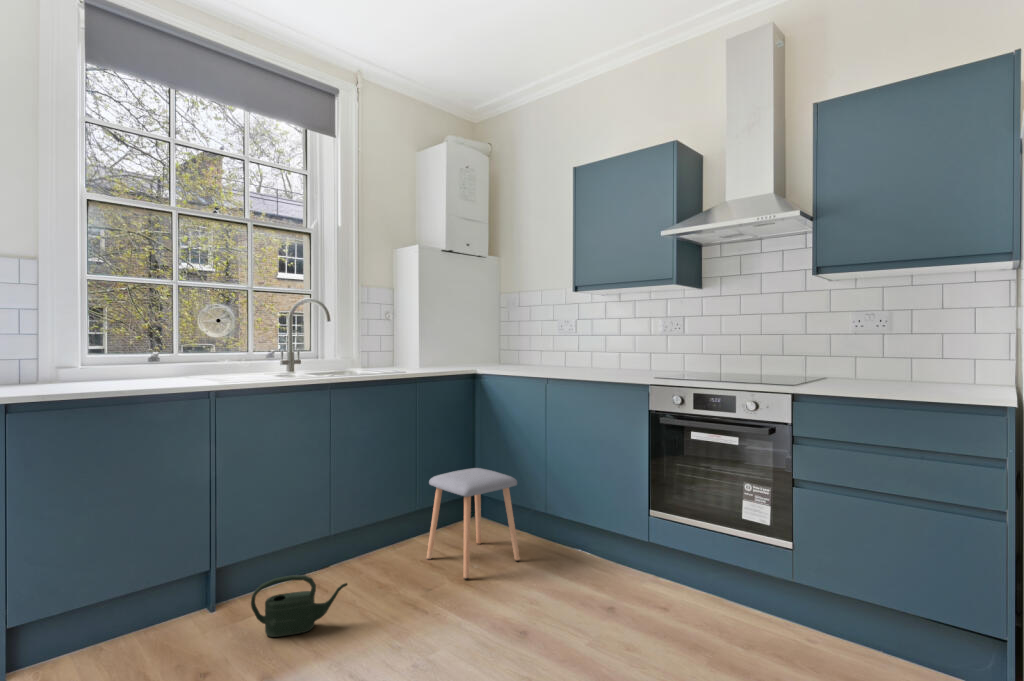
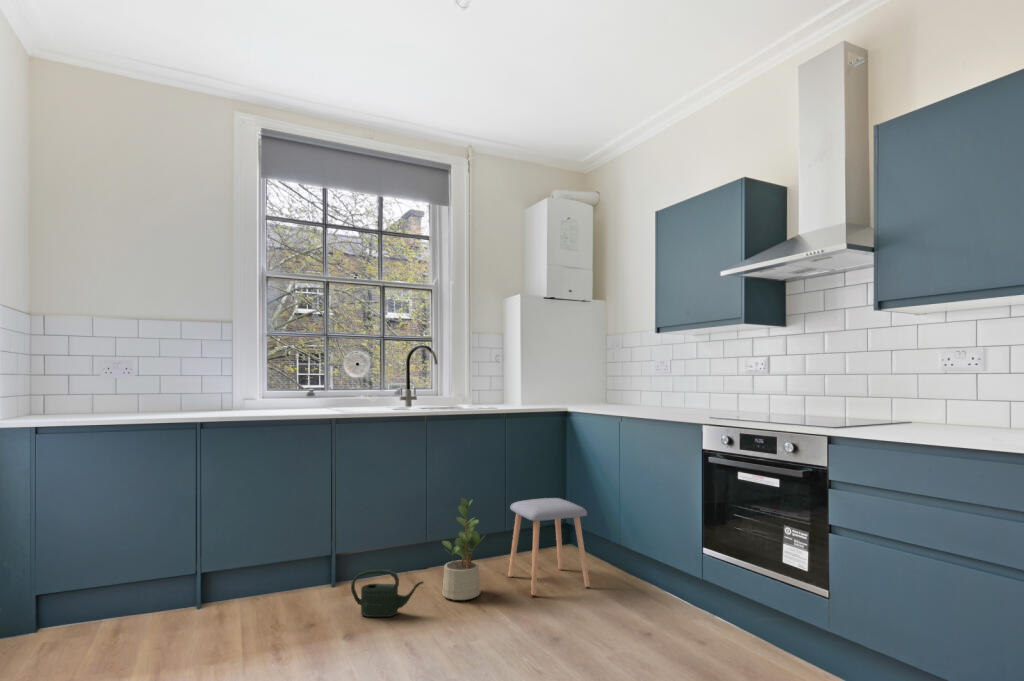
potted plant: none [358,477,414,597] -> present [442,498,481,600]

